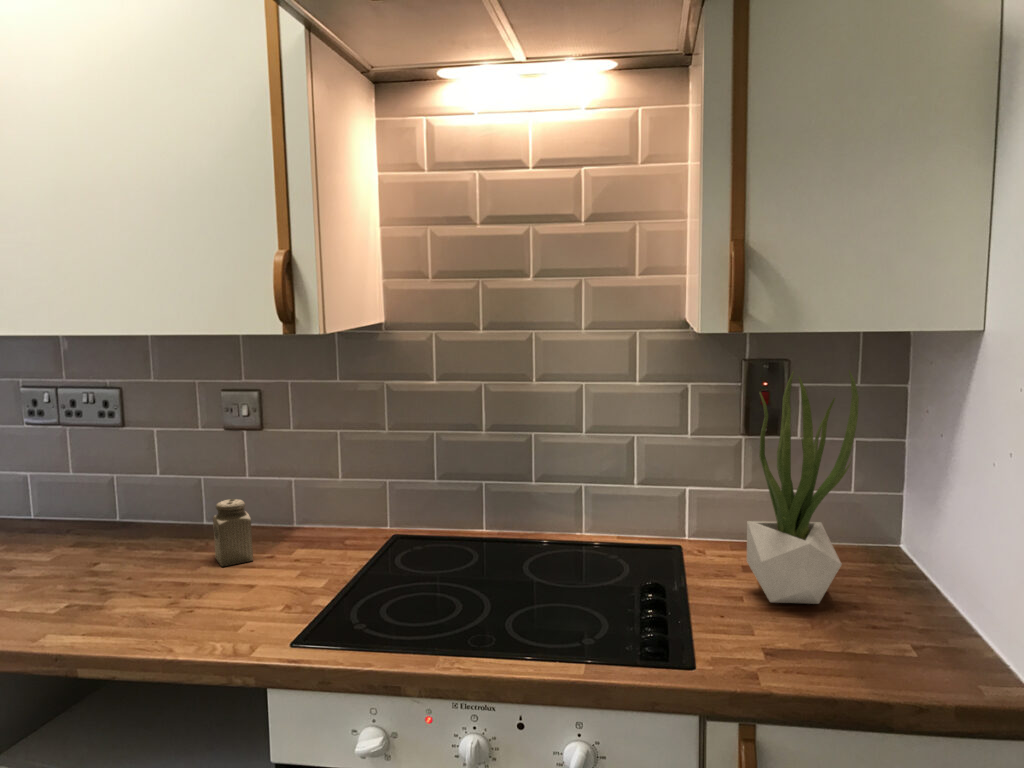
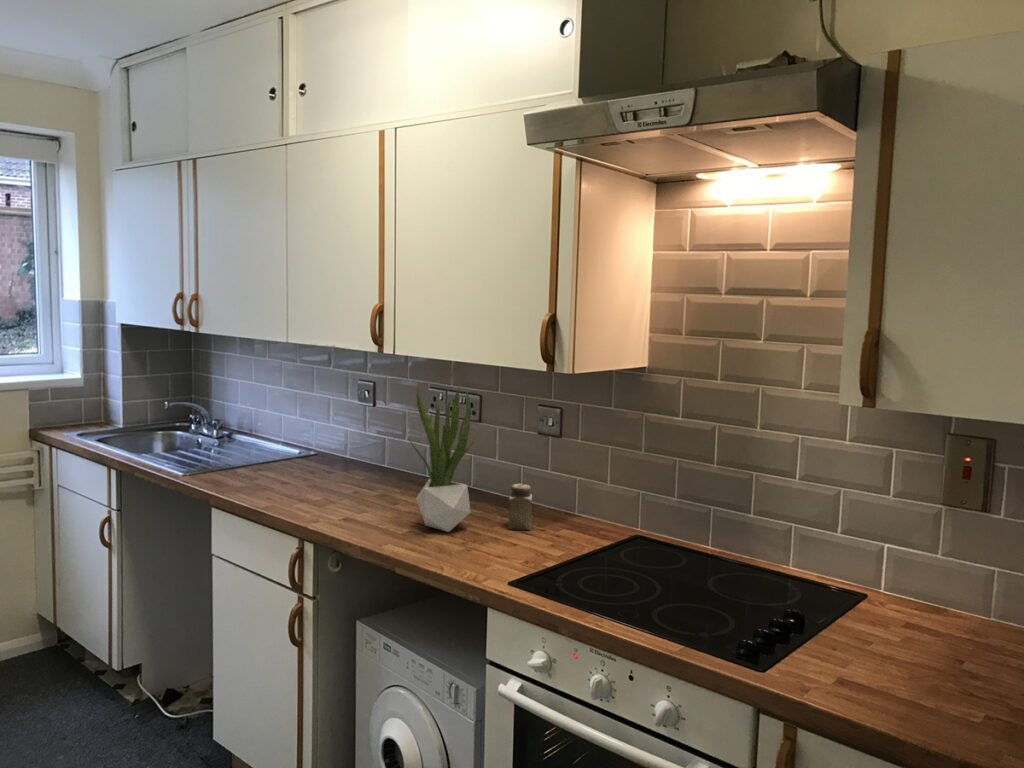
potted plant: present [747,371,859,604] -> present [410,389,474,532]

